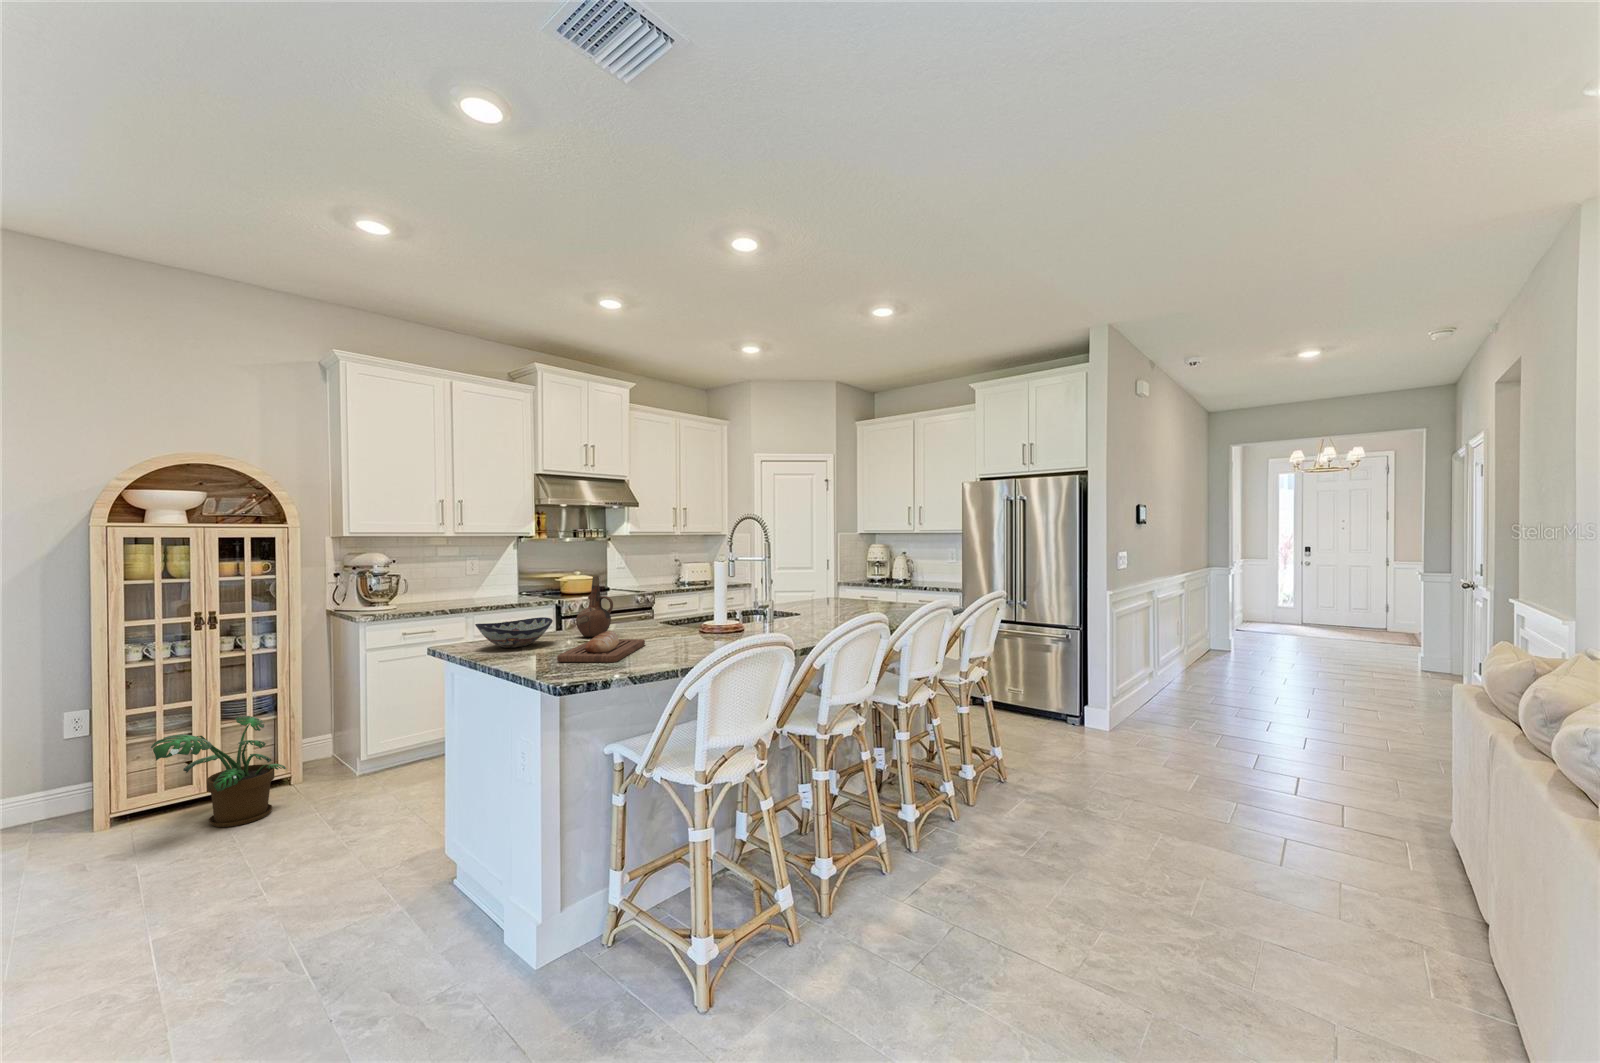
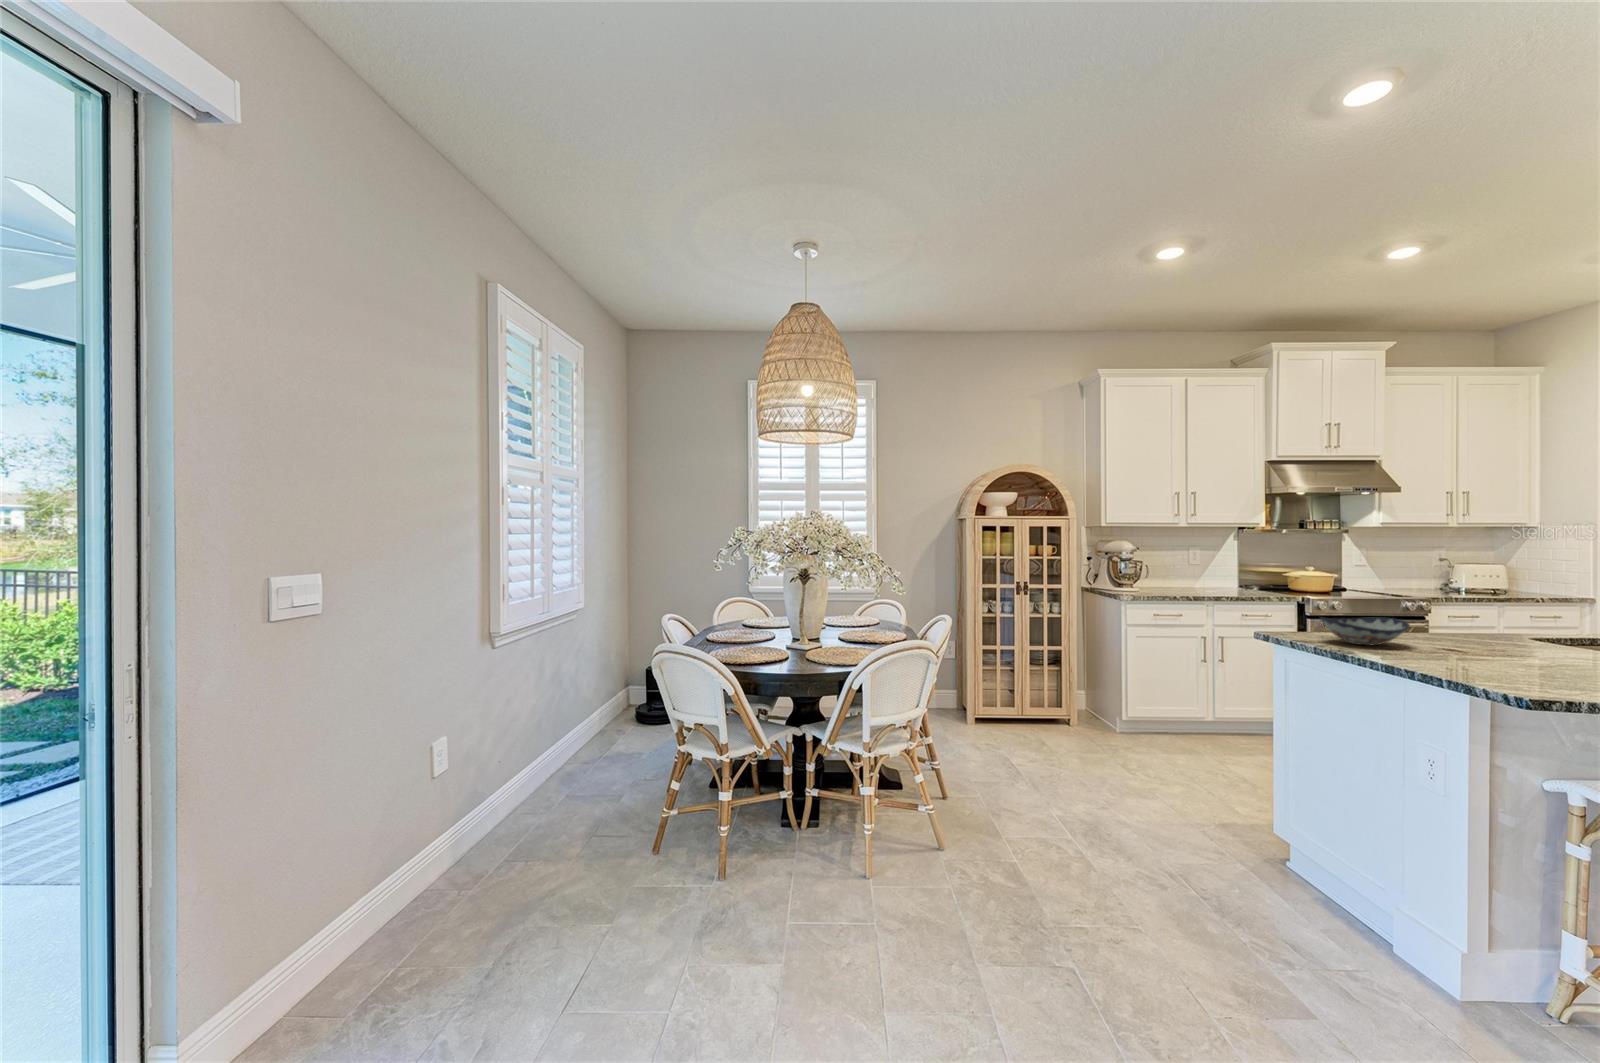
ceramic pitcher: present [576,576,613,637] -> none [1427,579,1483,646]
bread loaf: present [557,631,645,662] -> none [1467,643,1567,682]
potted plant: present [151,716,286,827] -> none [1012,662,1081,744]

